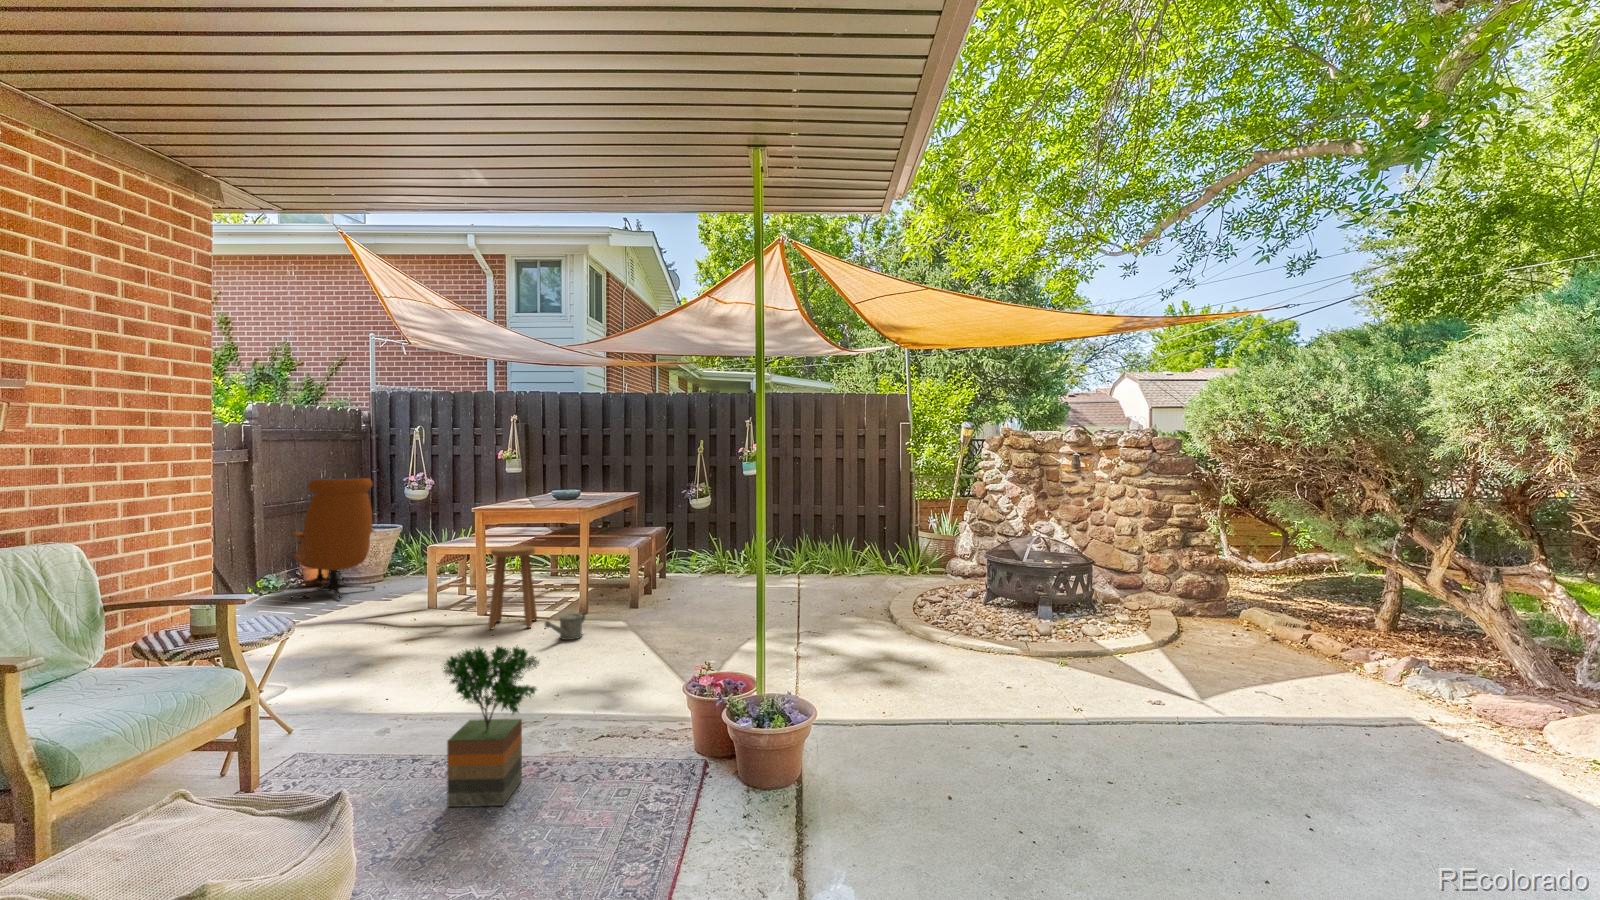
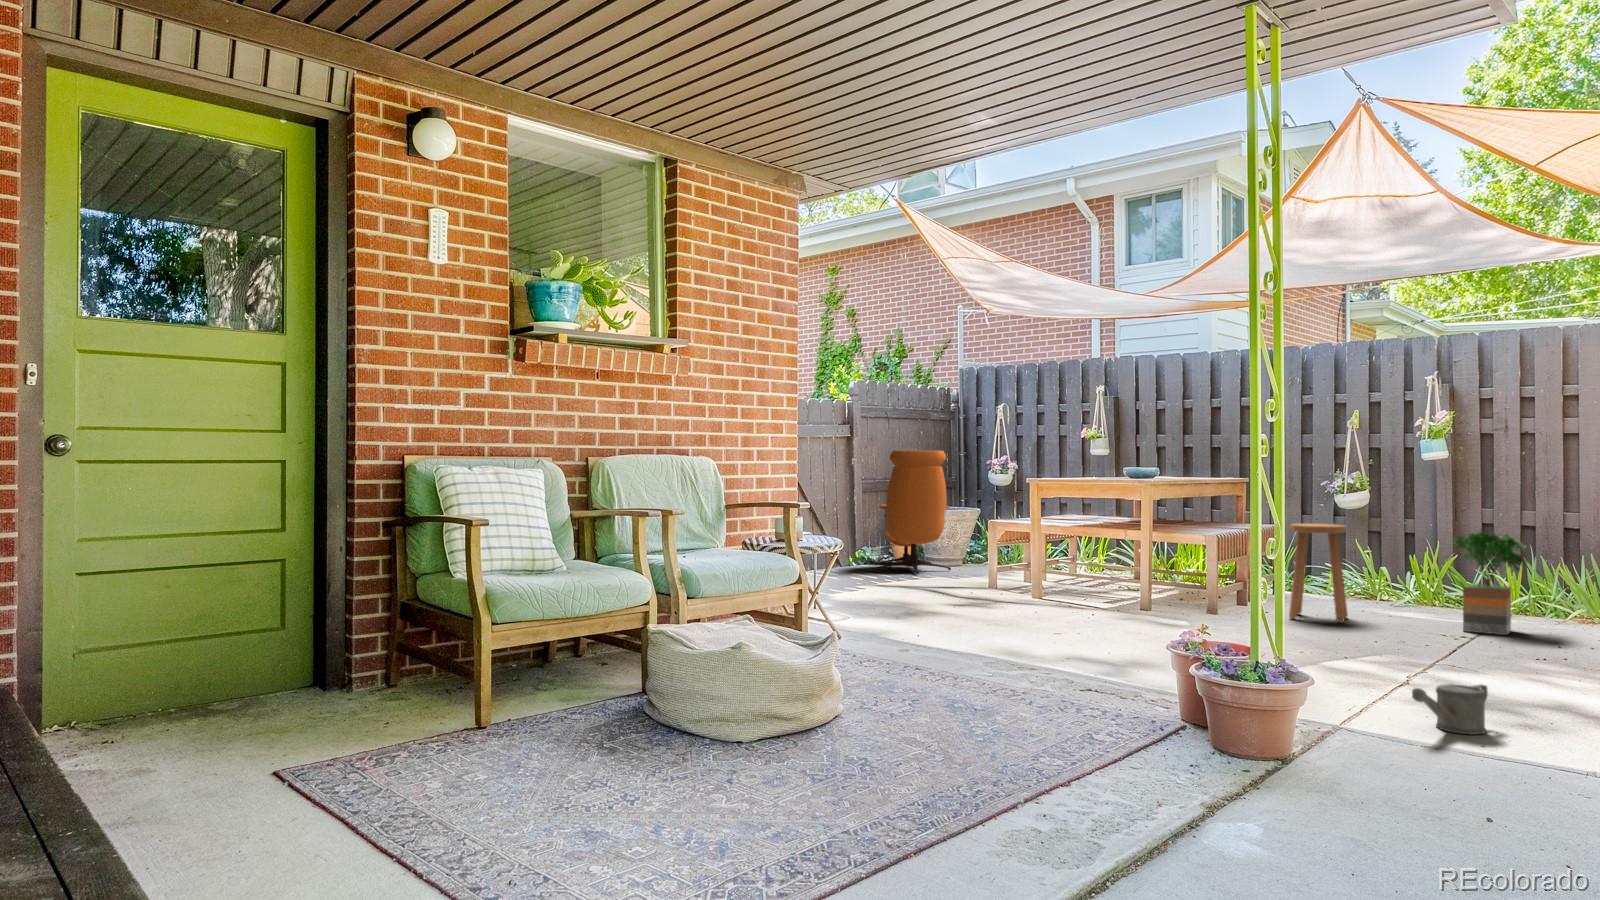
stool: present [488,545,537,629] -> present [1289,524,1348,622]
watering can: present [545,612,585,640] -> present [1412,684,1488,735]
potted tree: present [444,646,539,807] -> present [1453,532,1527,635]

